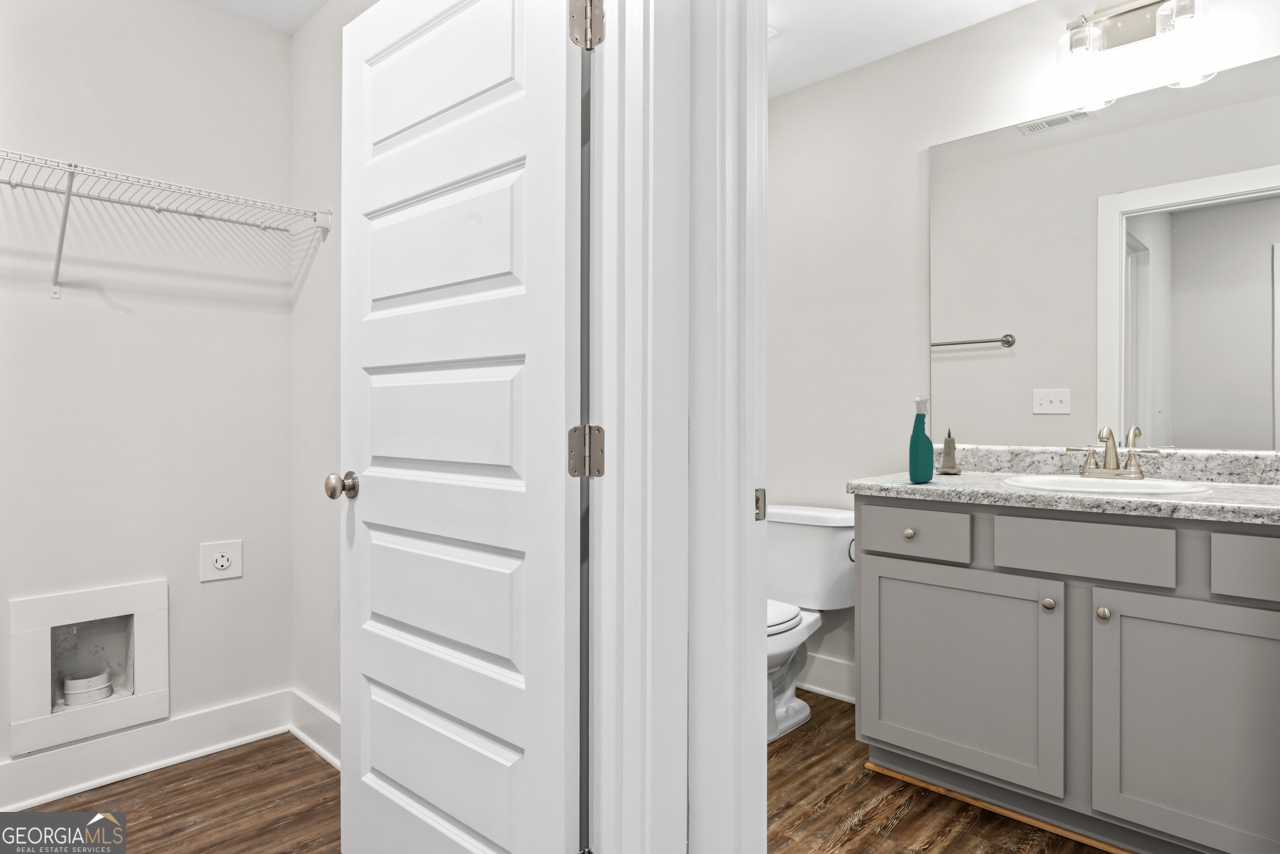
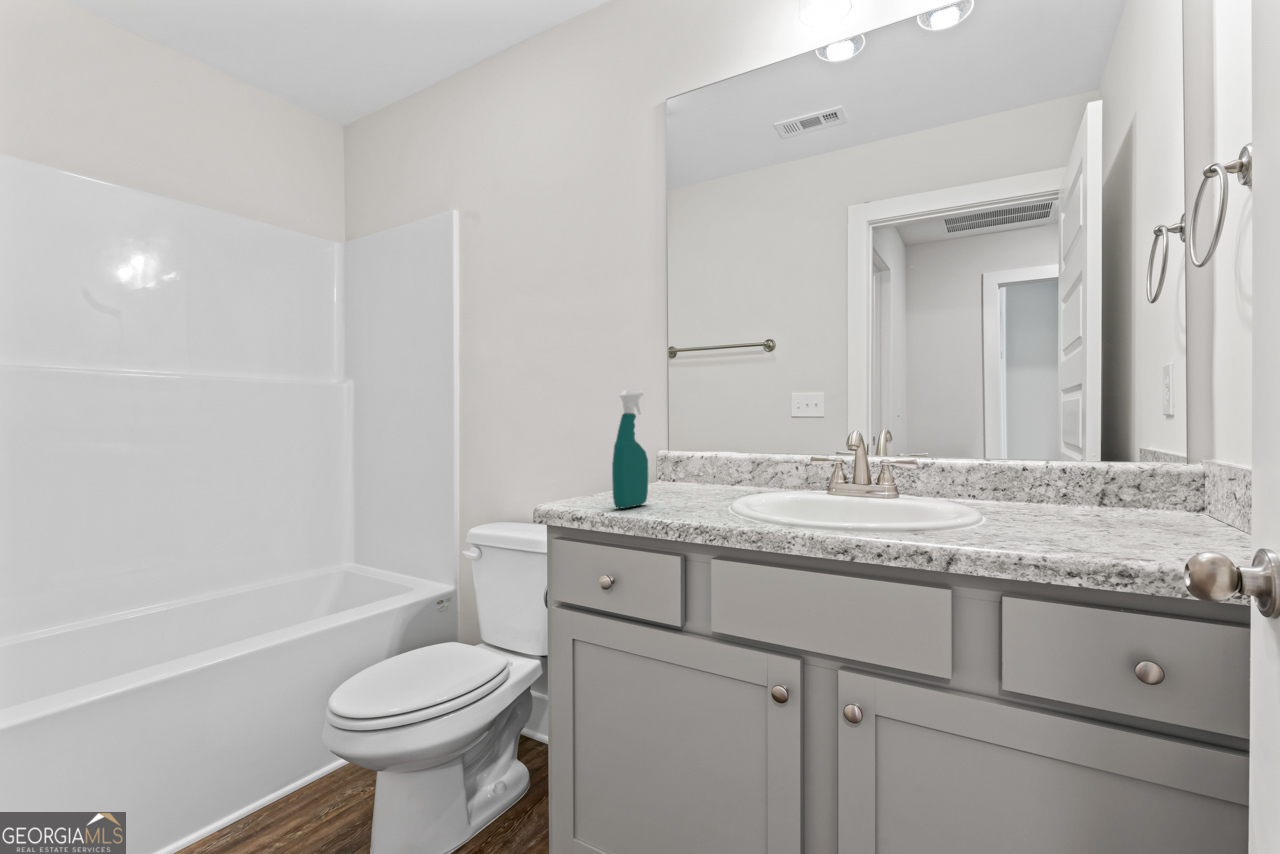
candle: present [936,428,961,474] -> none [668,432,698,489]

